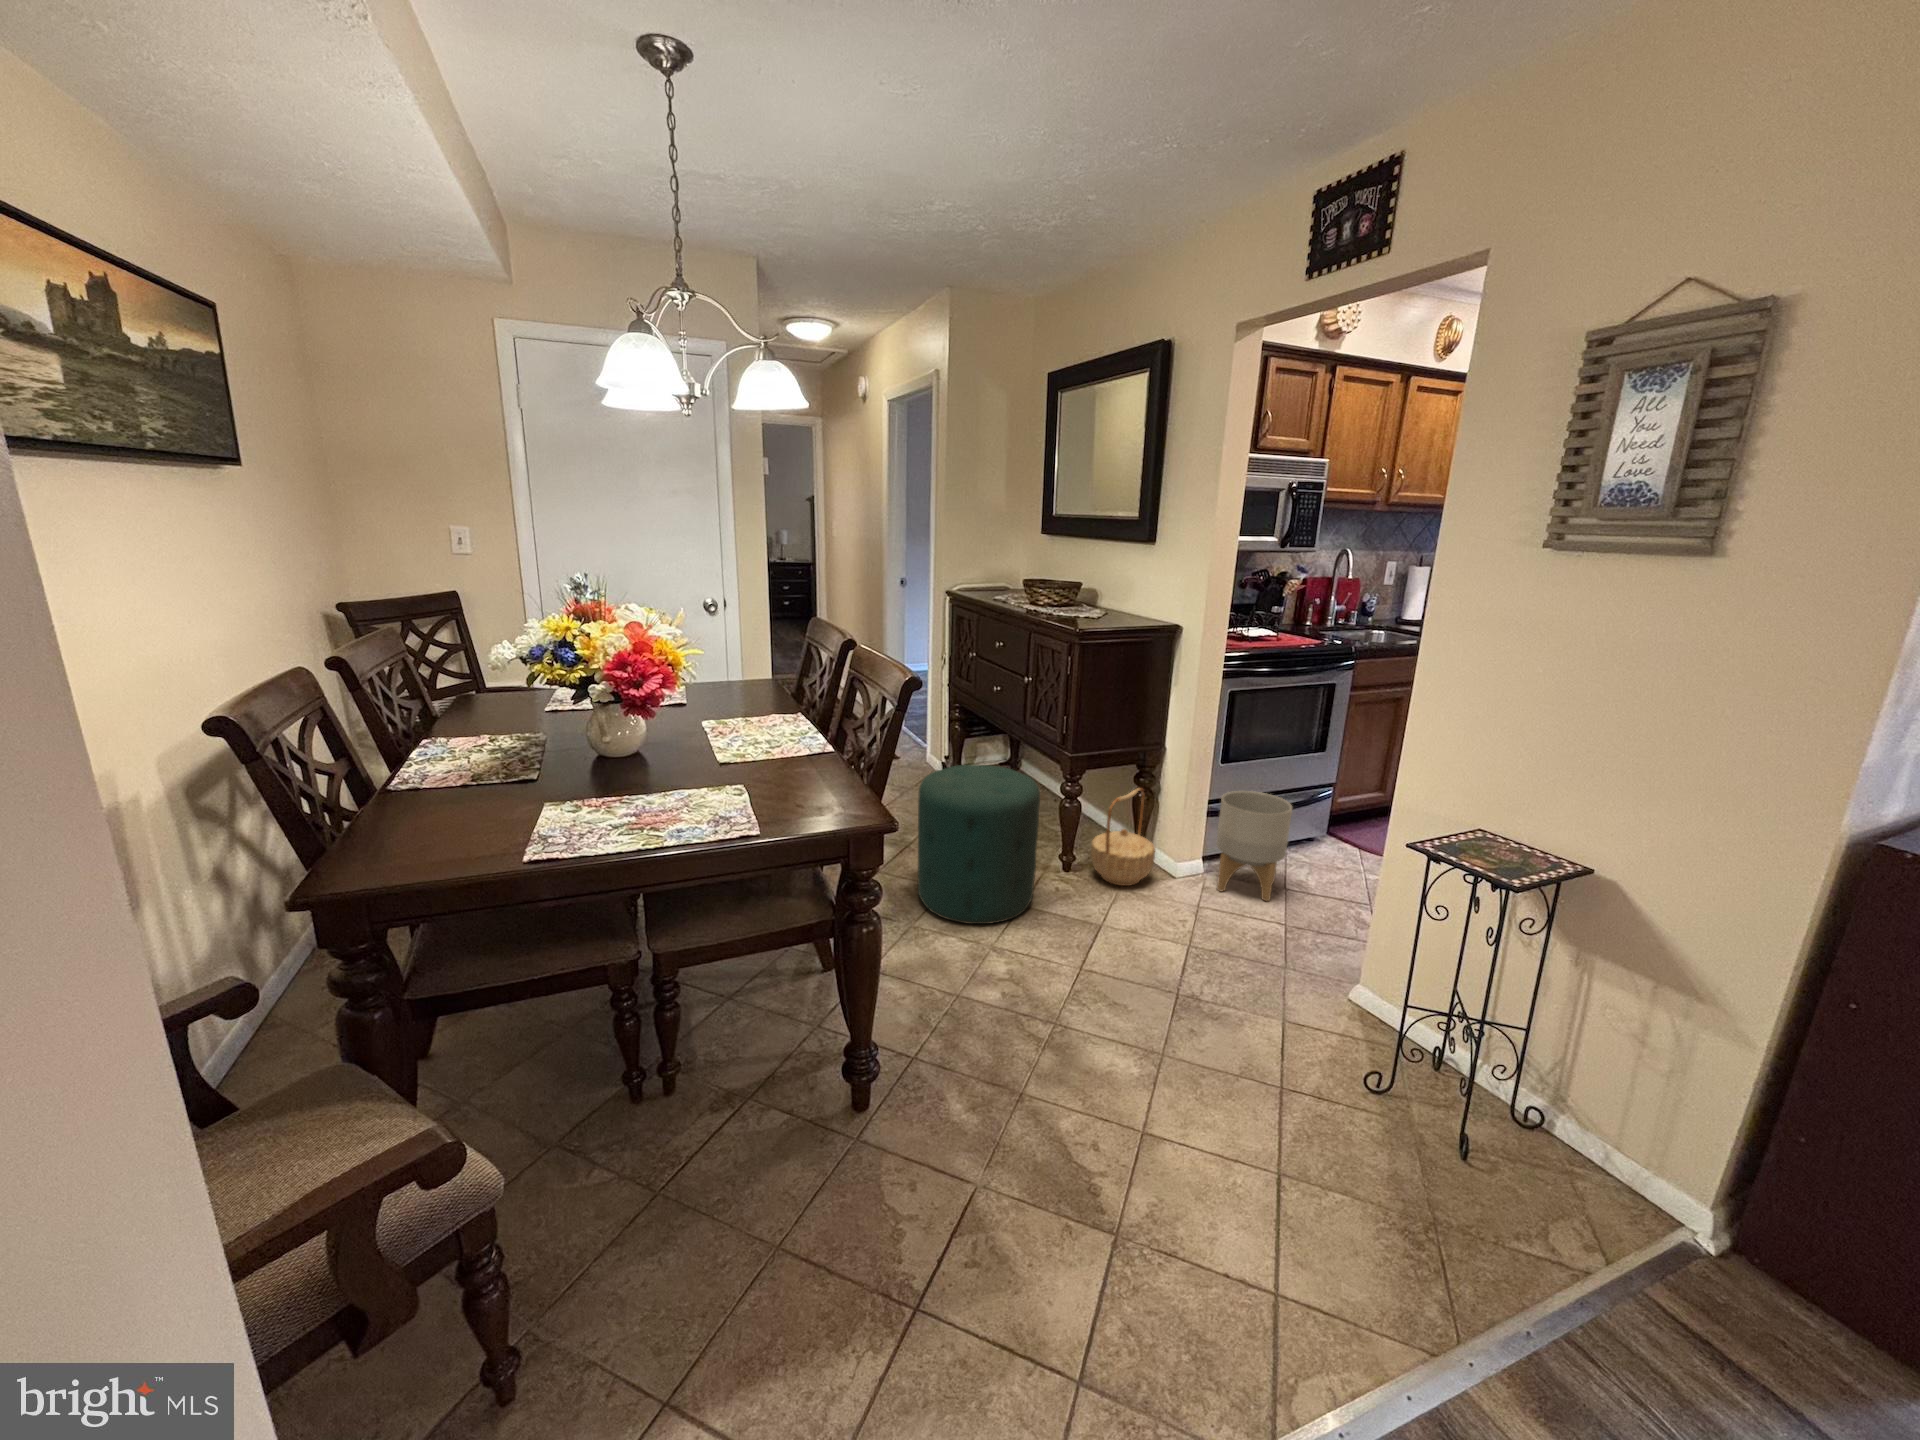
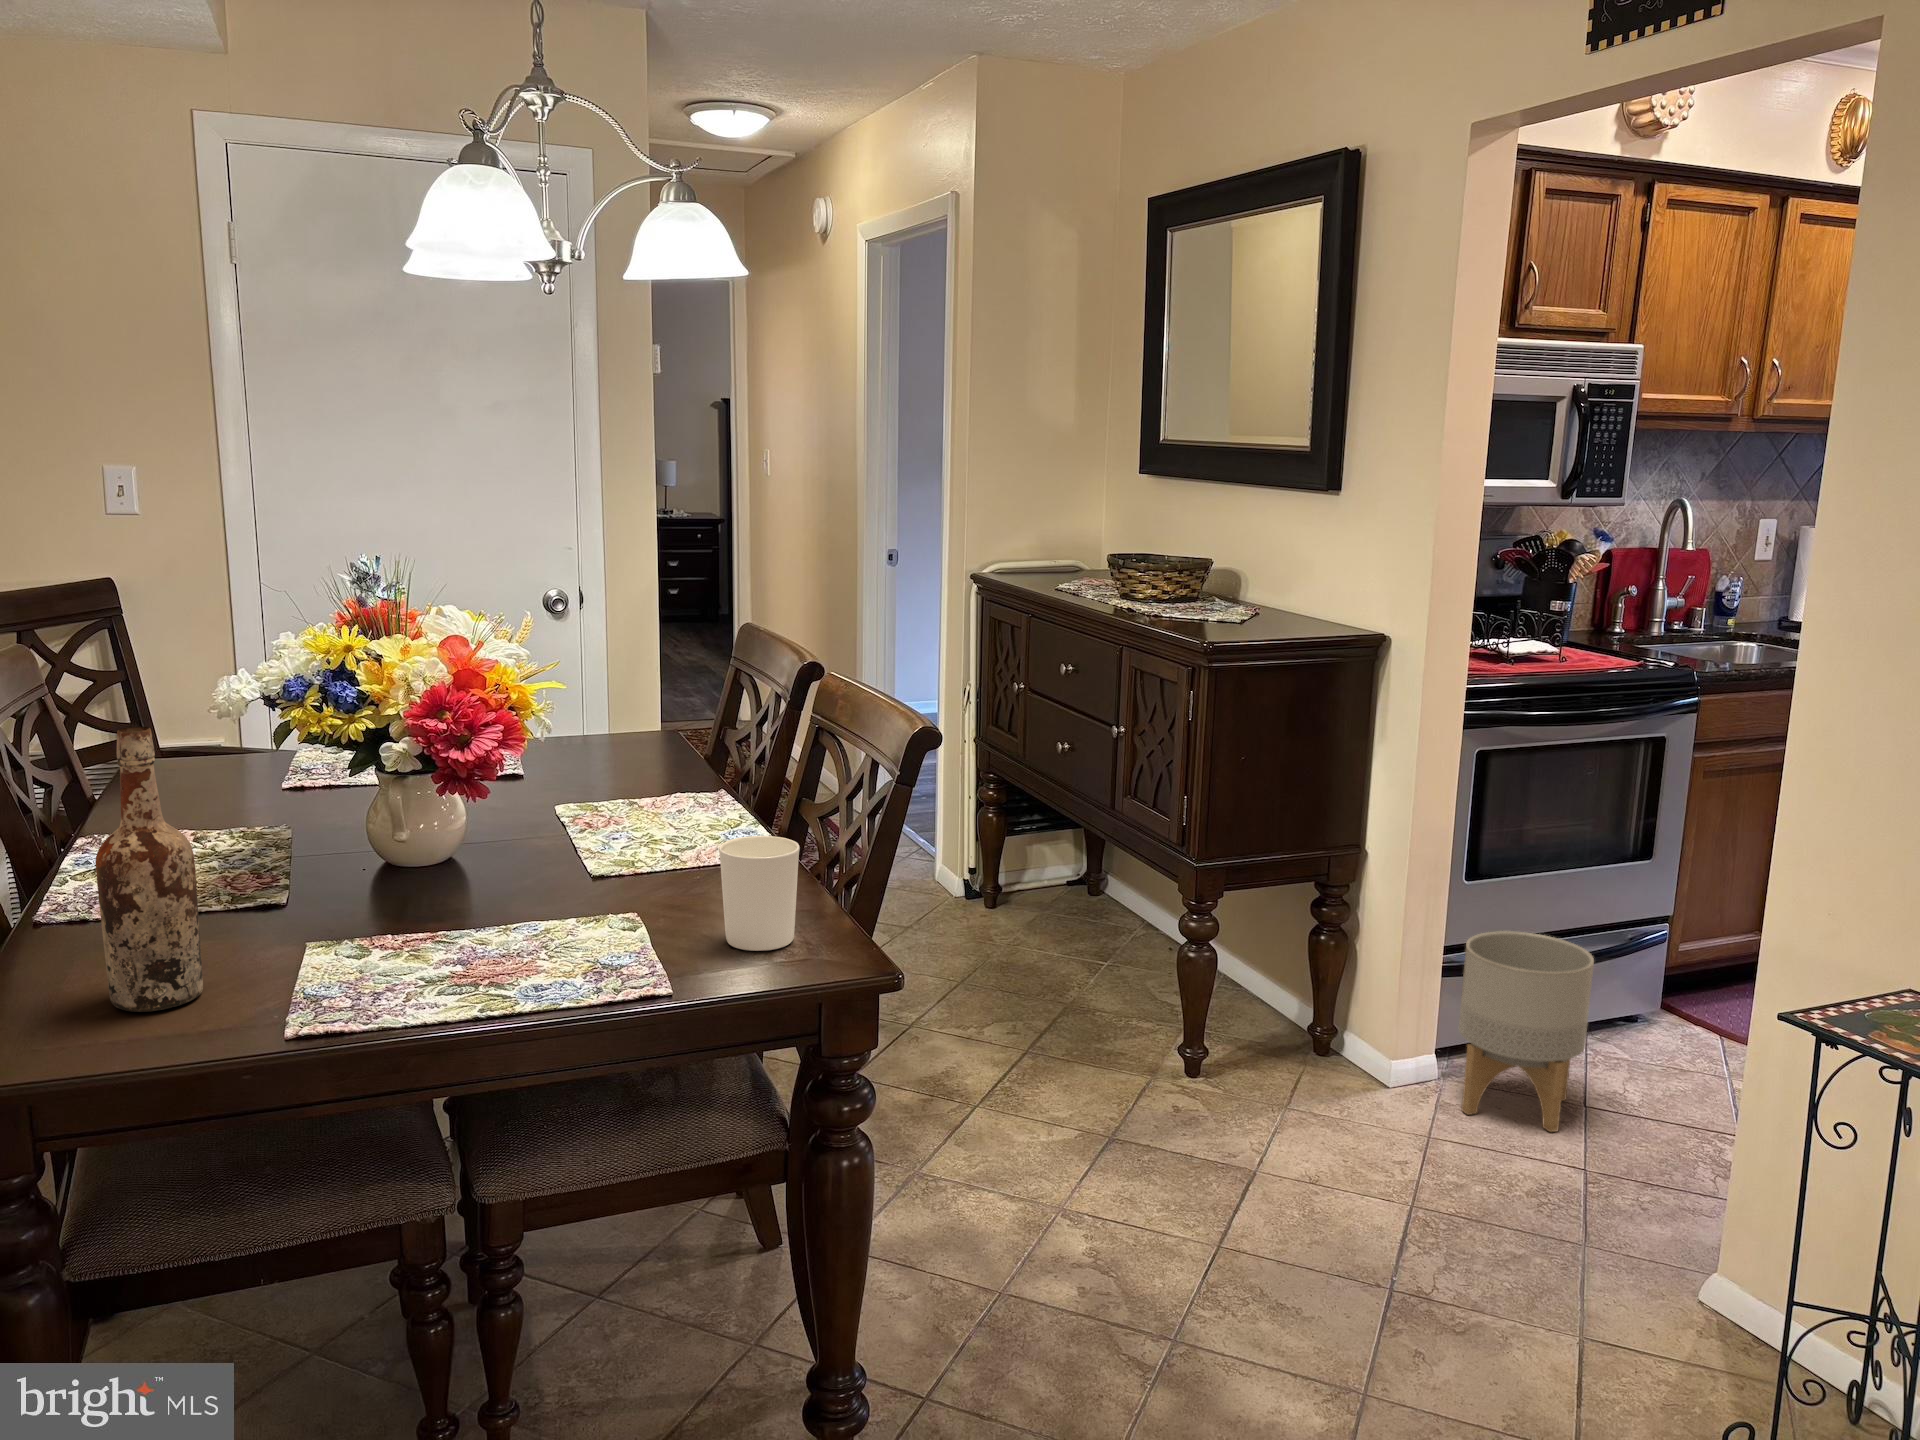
wine bottle: none [401,674,474,848] -> present [96,727,203,1012]
candle holder: none [789,741,837,809] -> present [719,836,800,951]
ottoman: present [918,765,1040,924] -> none [921,885,1139,1171]
basket: present [1091,788,1155,886] -> none [1232,926,1349,1105]

